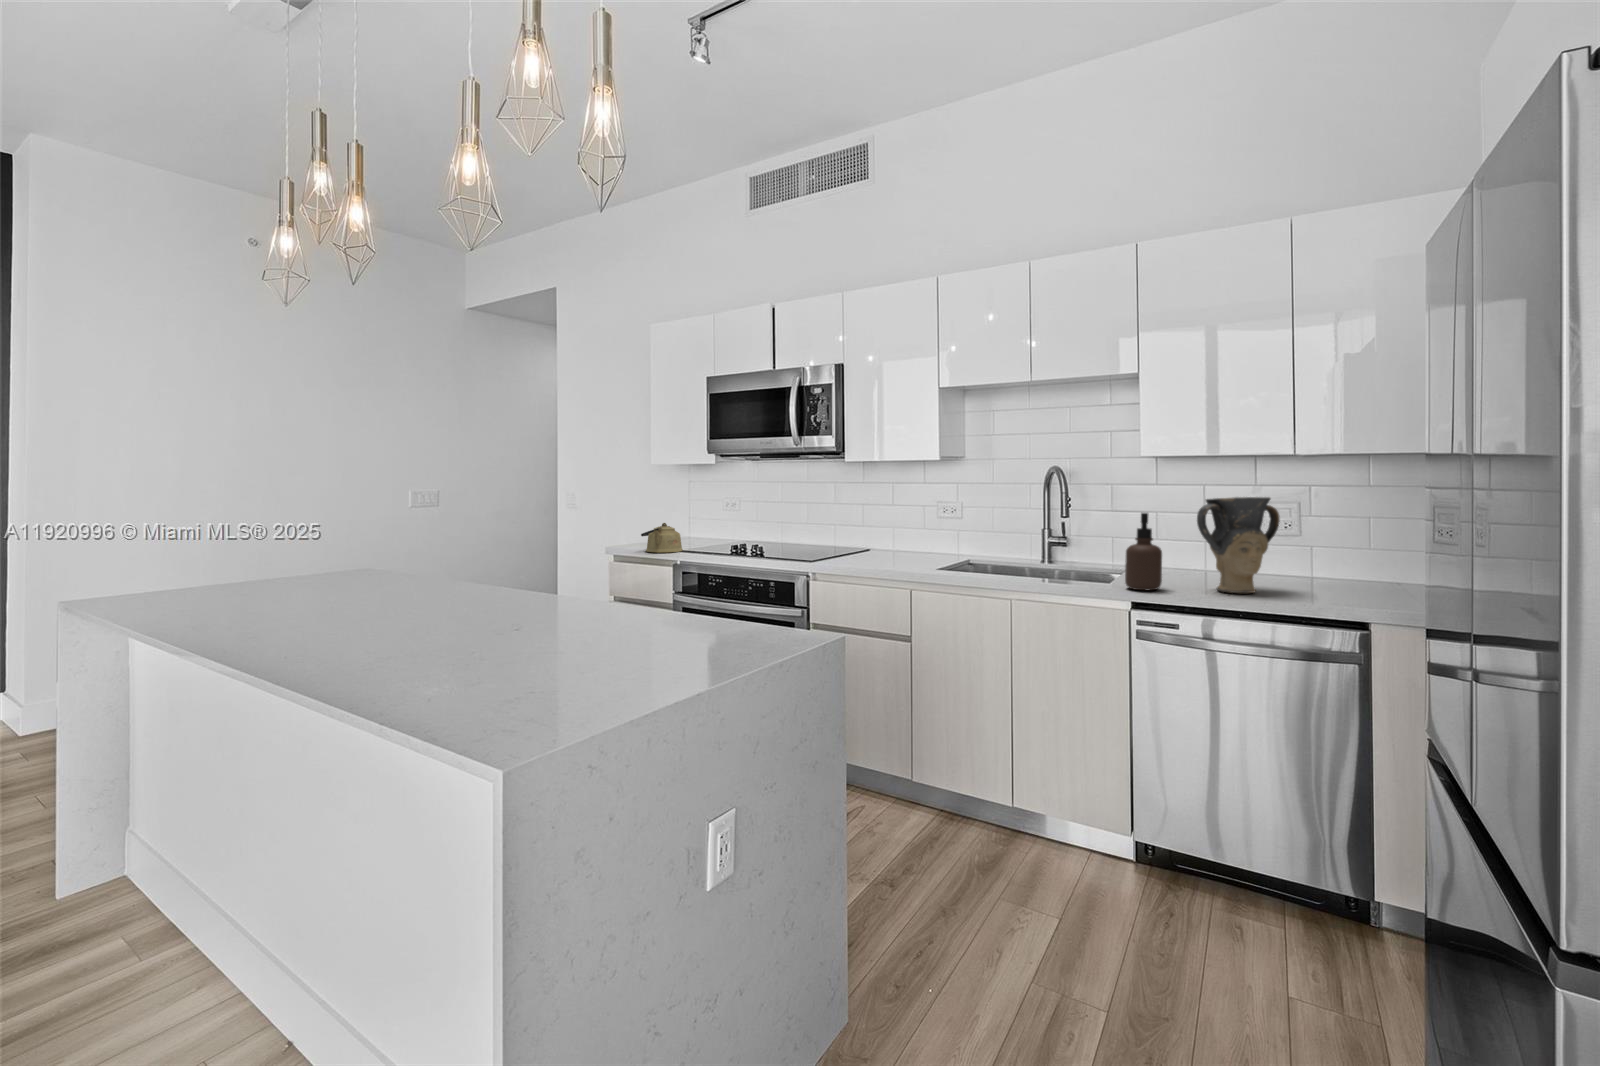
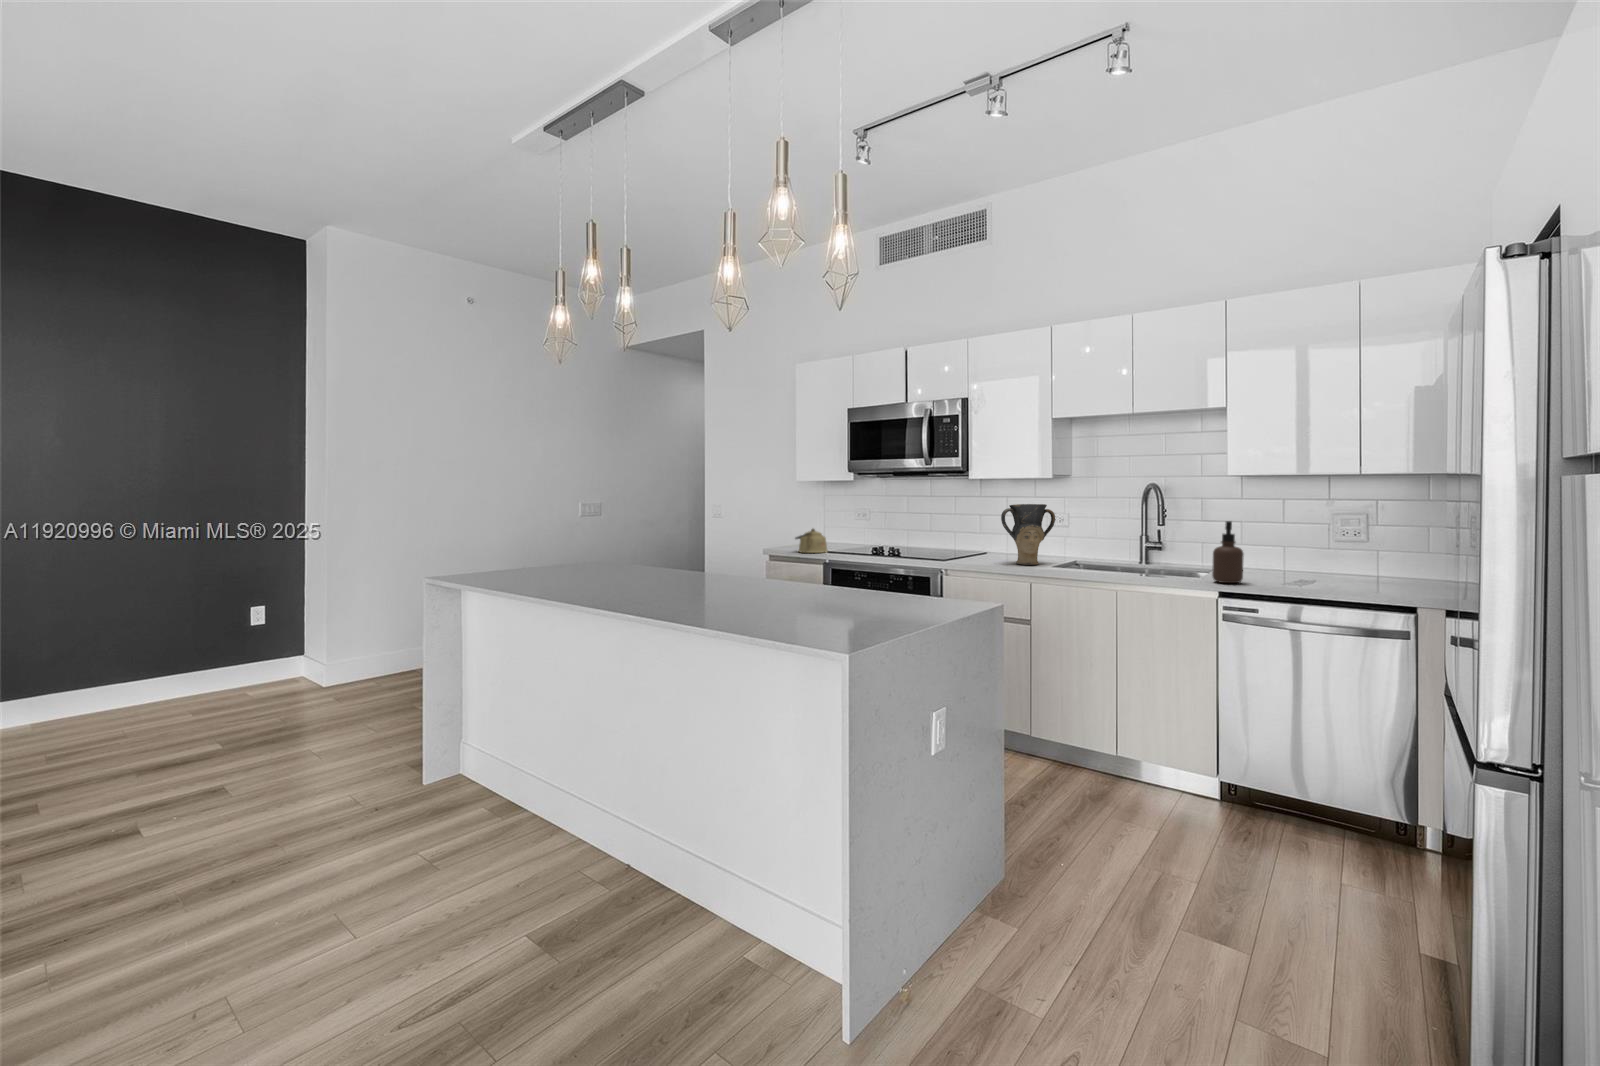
vase: present [1197,497,1280,593] -> present [1001,504,1055,565]

